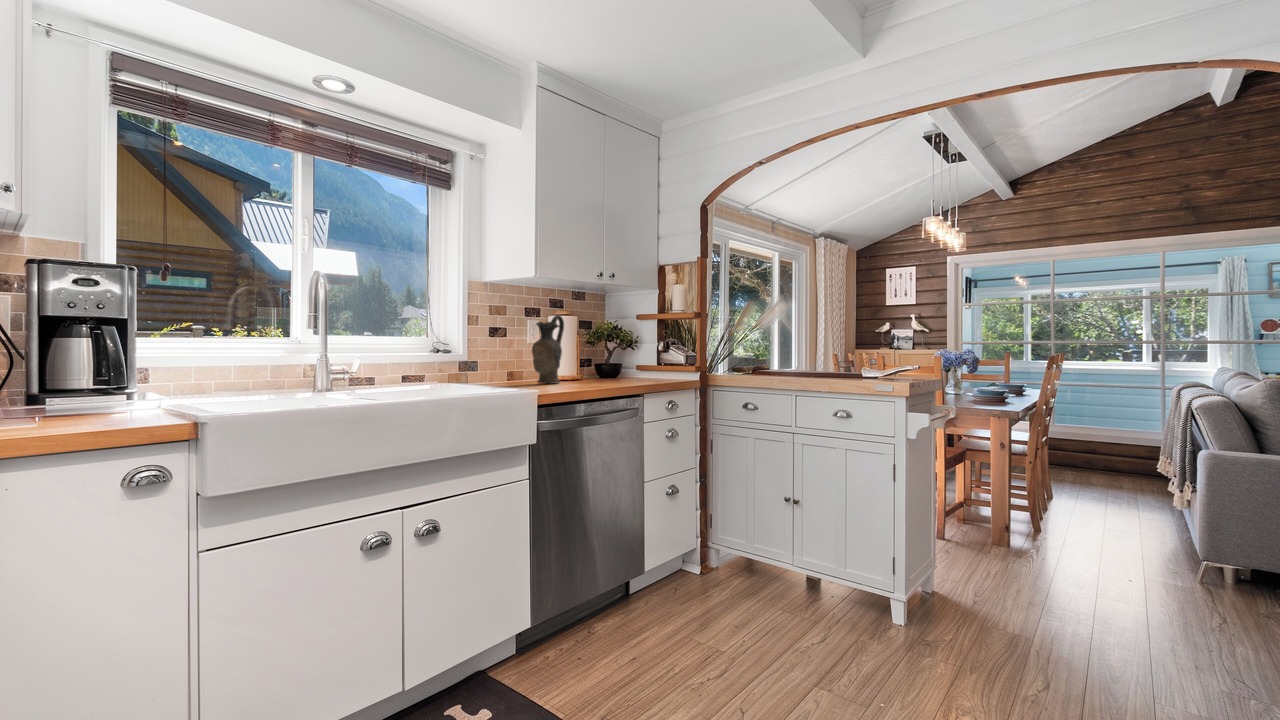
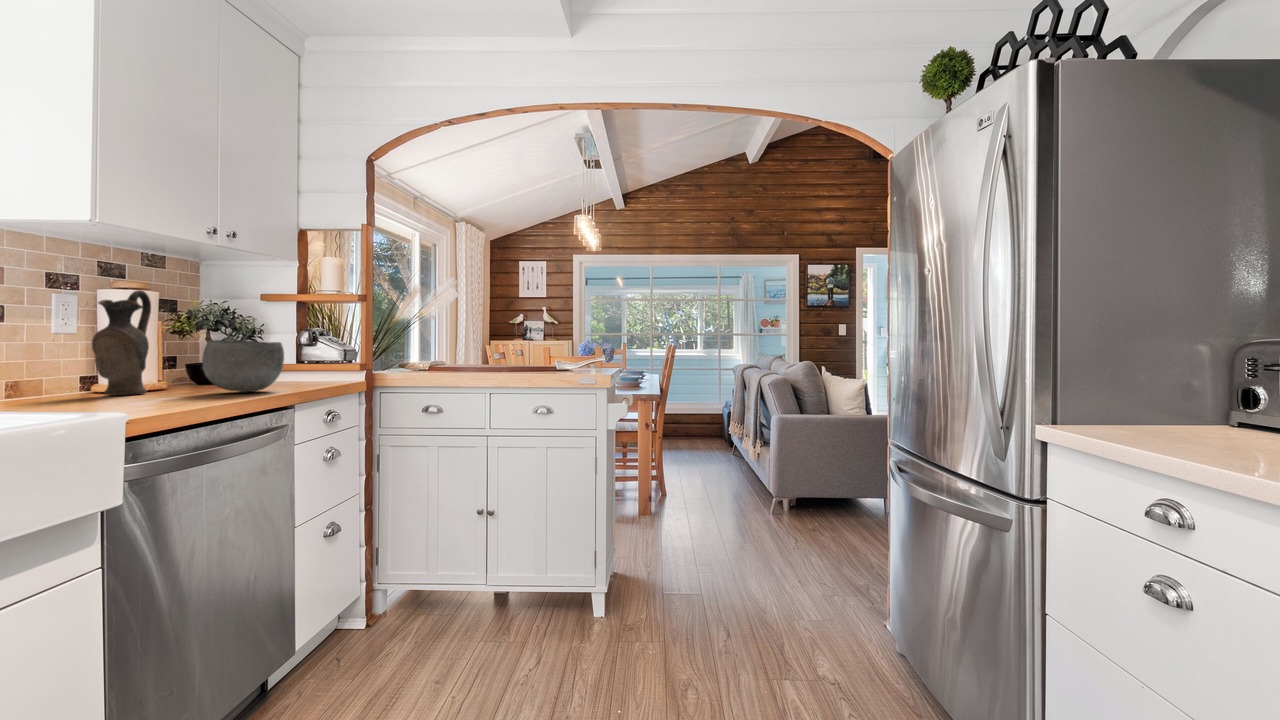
bowl: none [590,349,639,385] -> present [202,340,284,392]

